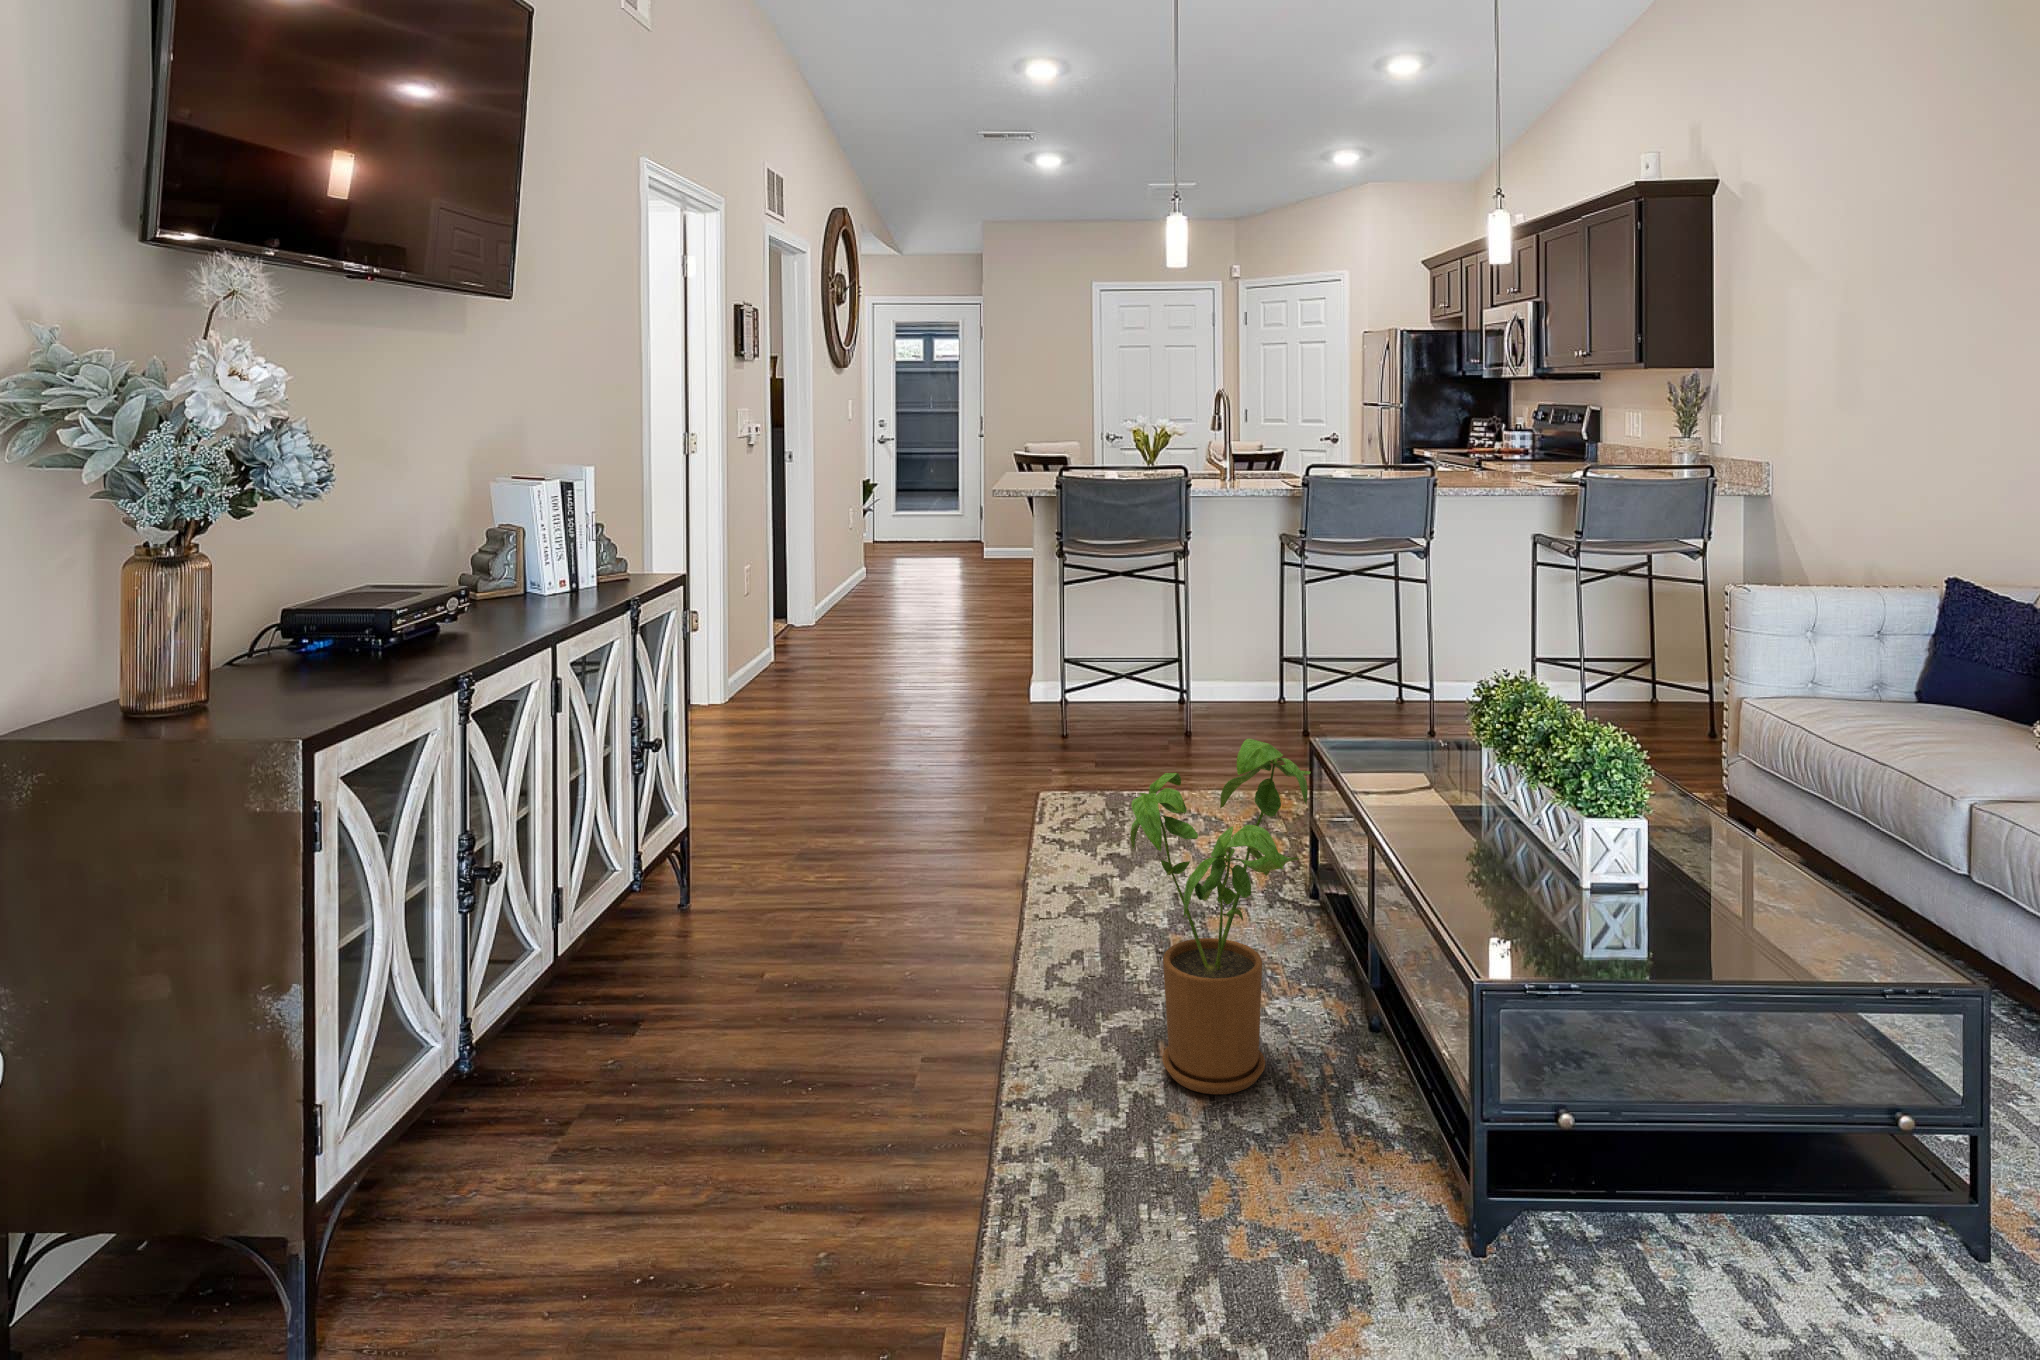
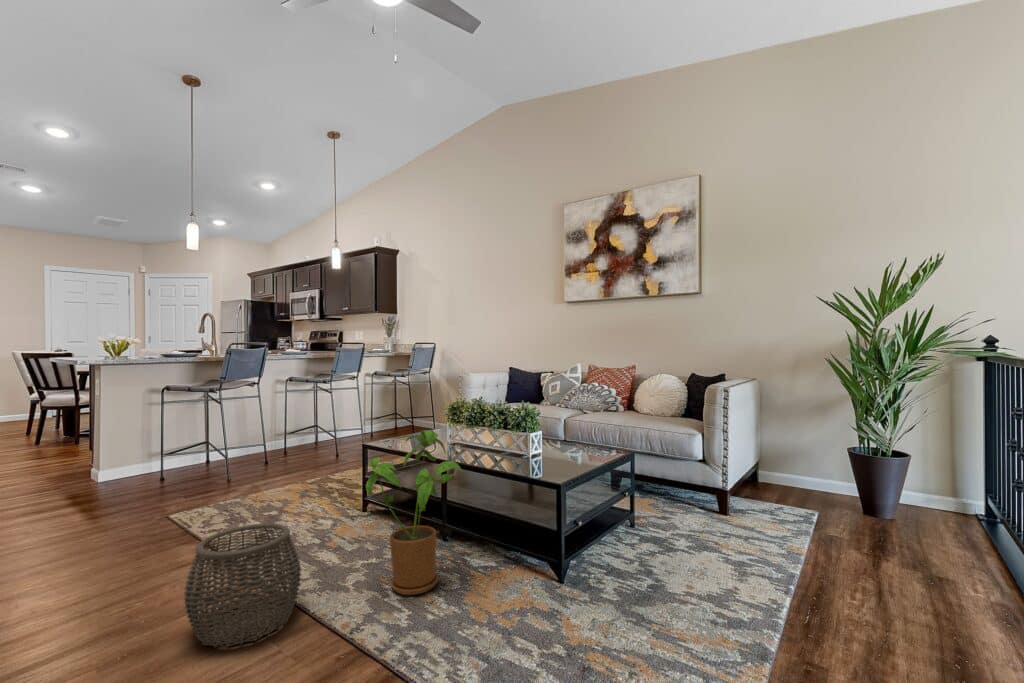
woven basket: none [866,829,1037,1028] -> present [184,523,301,647]

